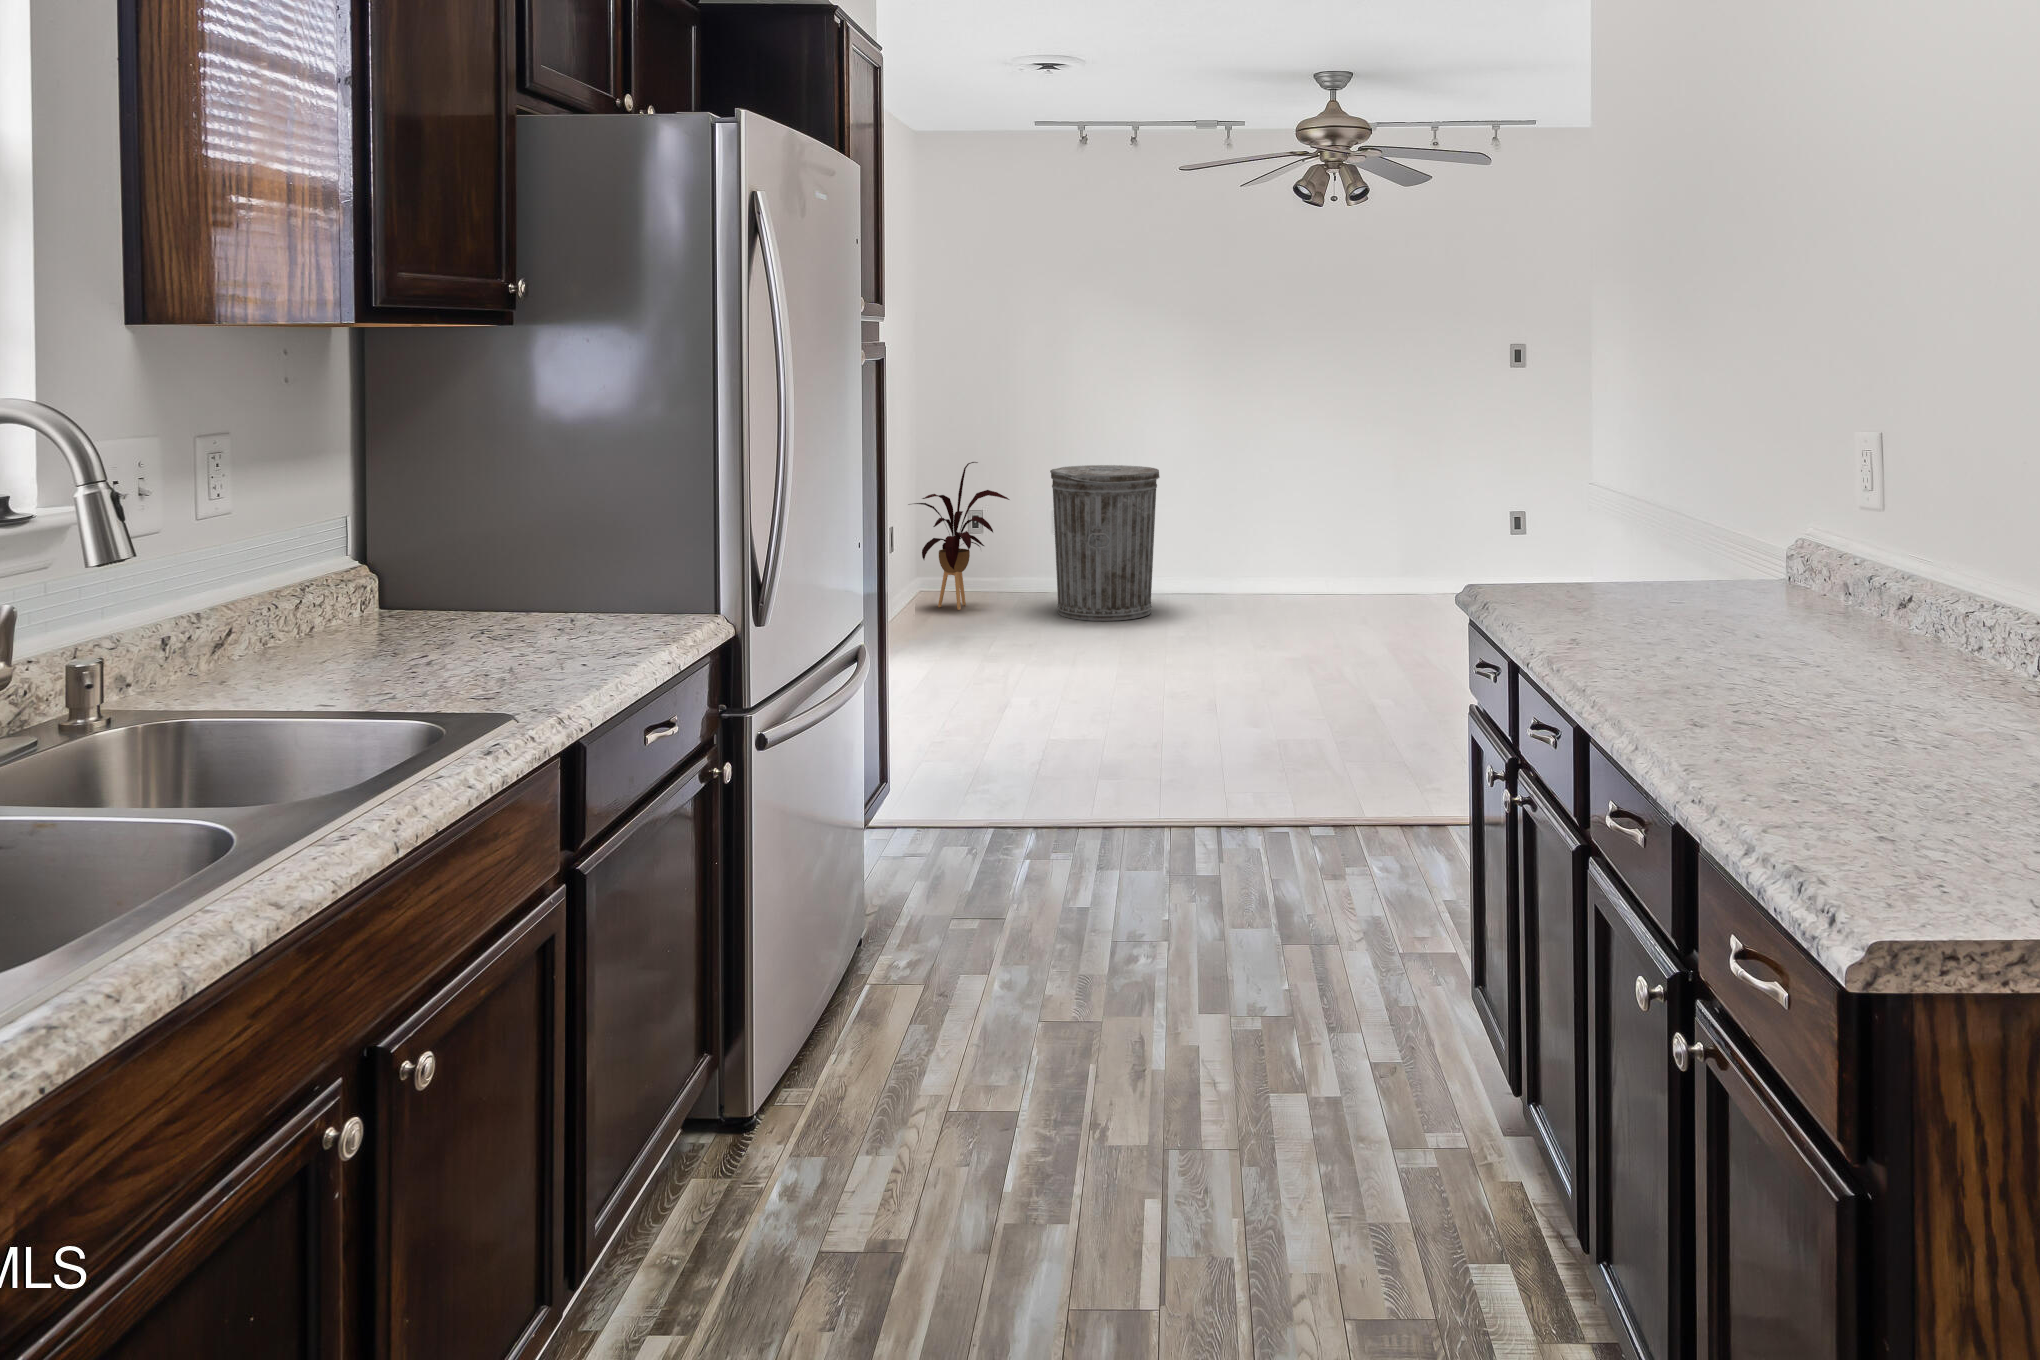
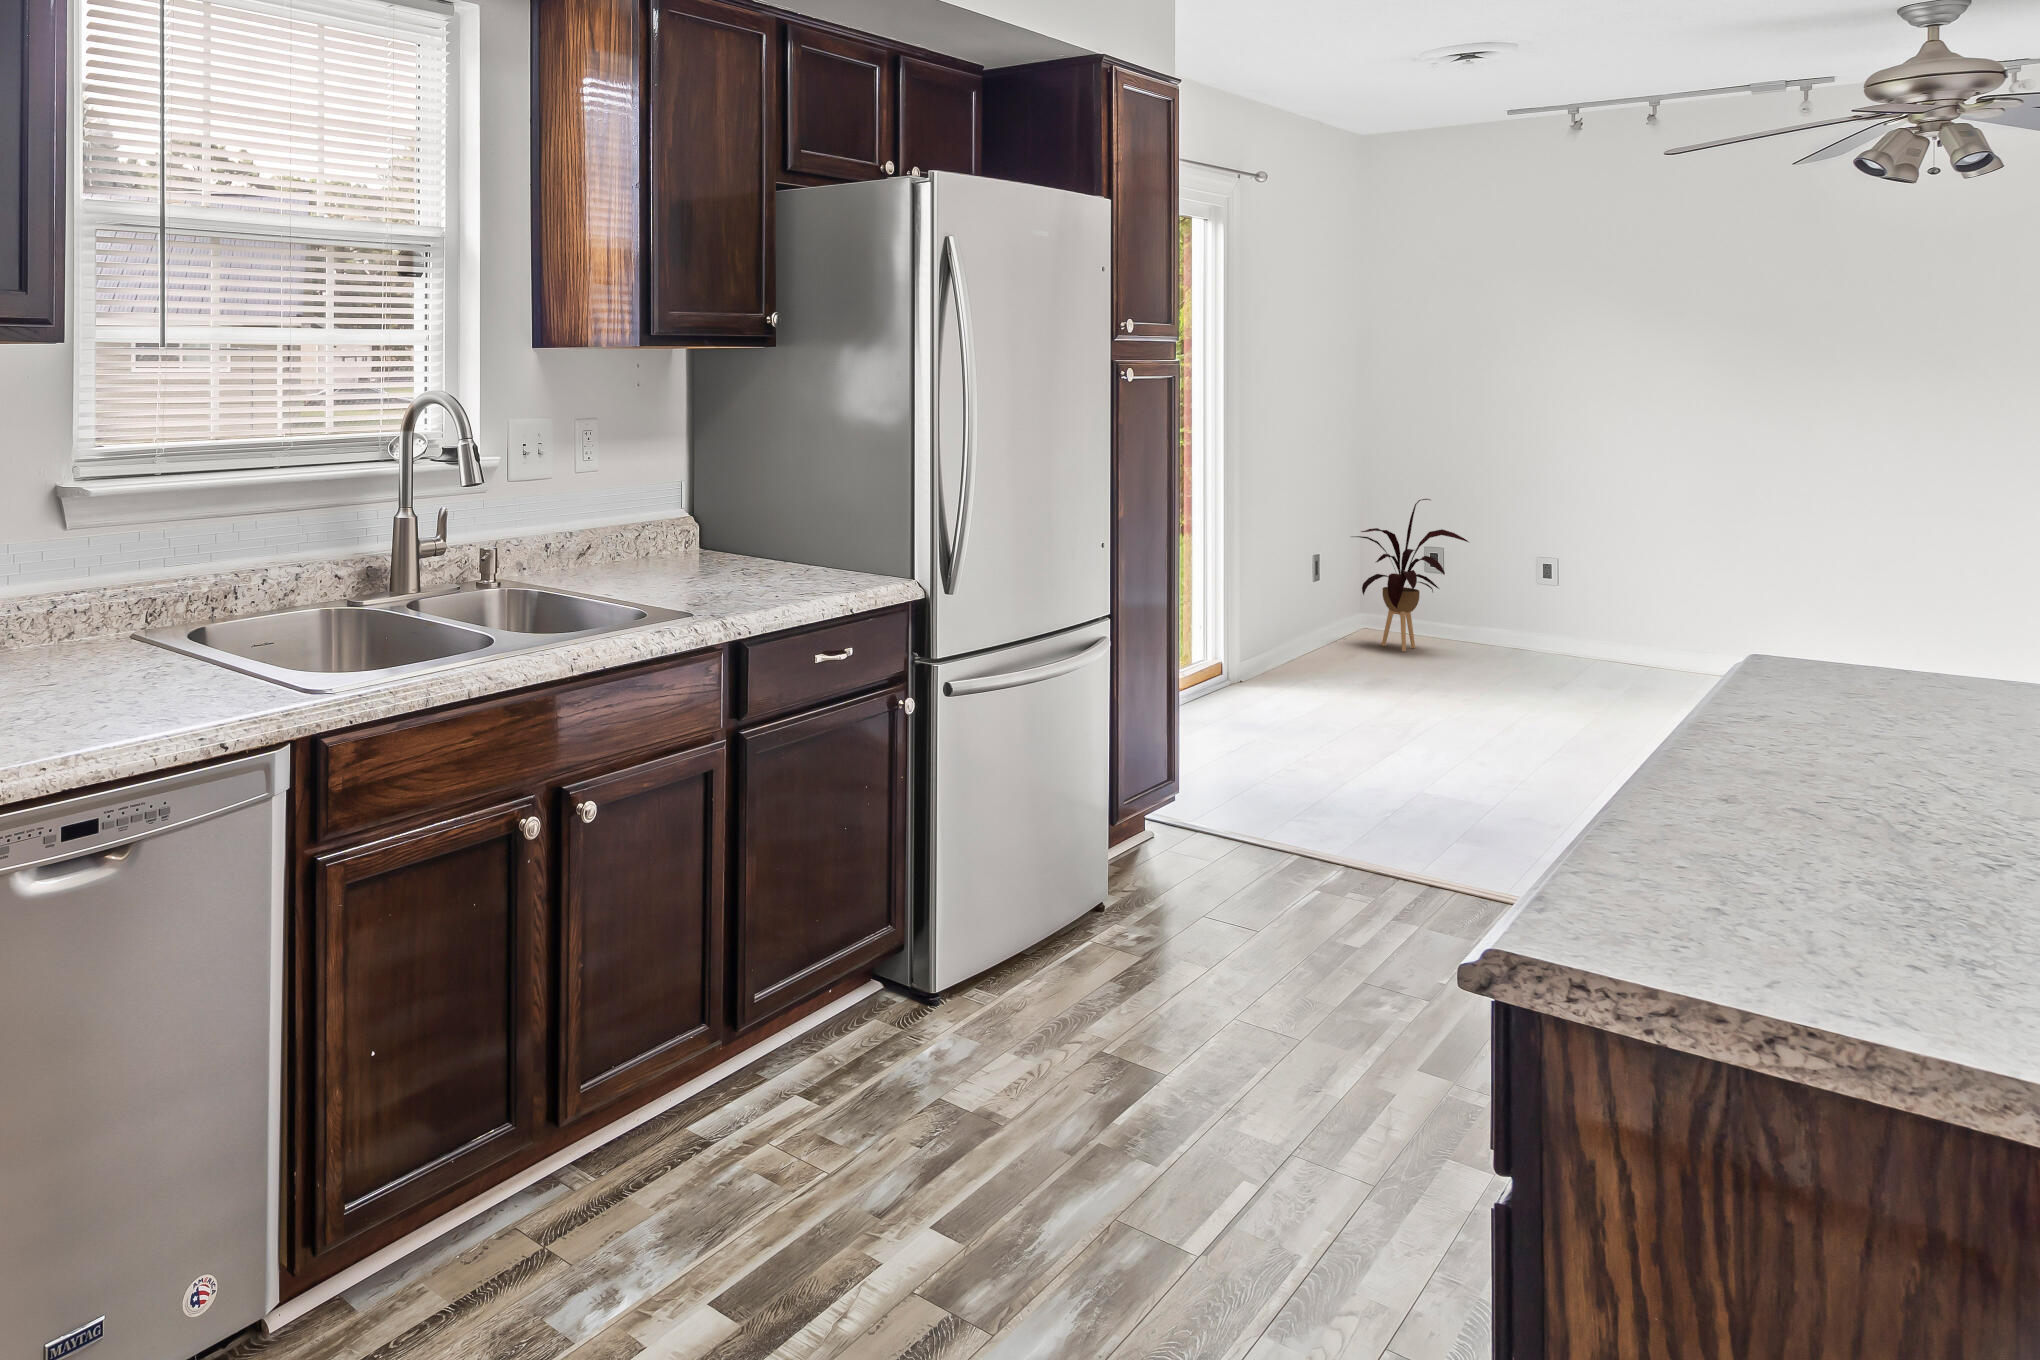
trash can: present [1050,465,1160,621] -> none [1516,512,1667,690]

